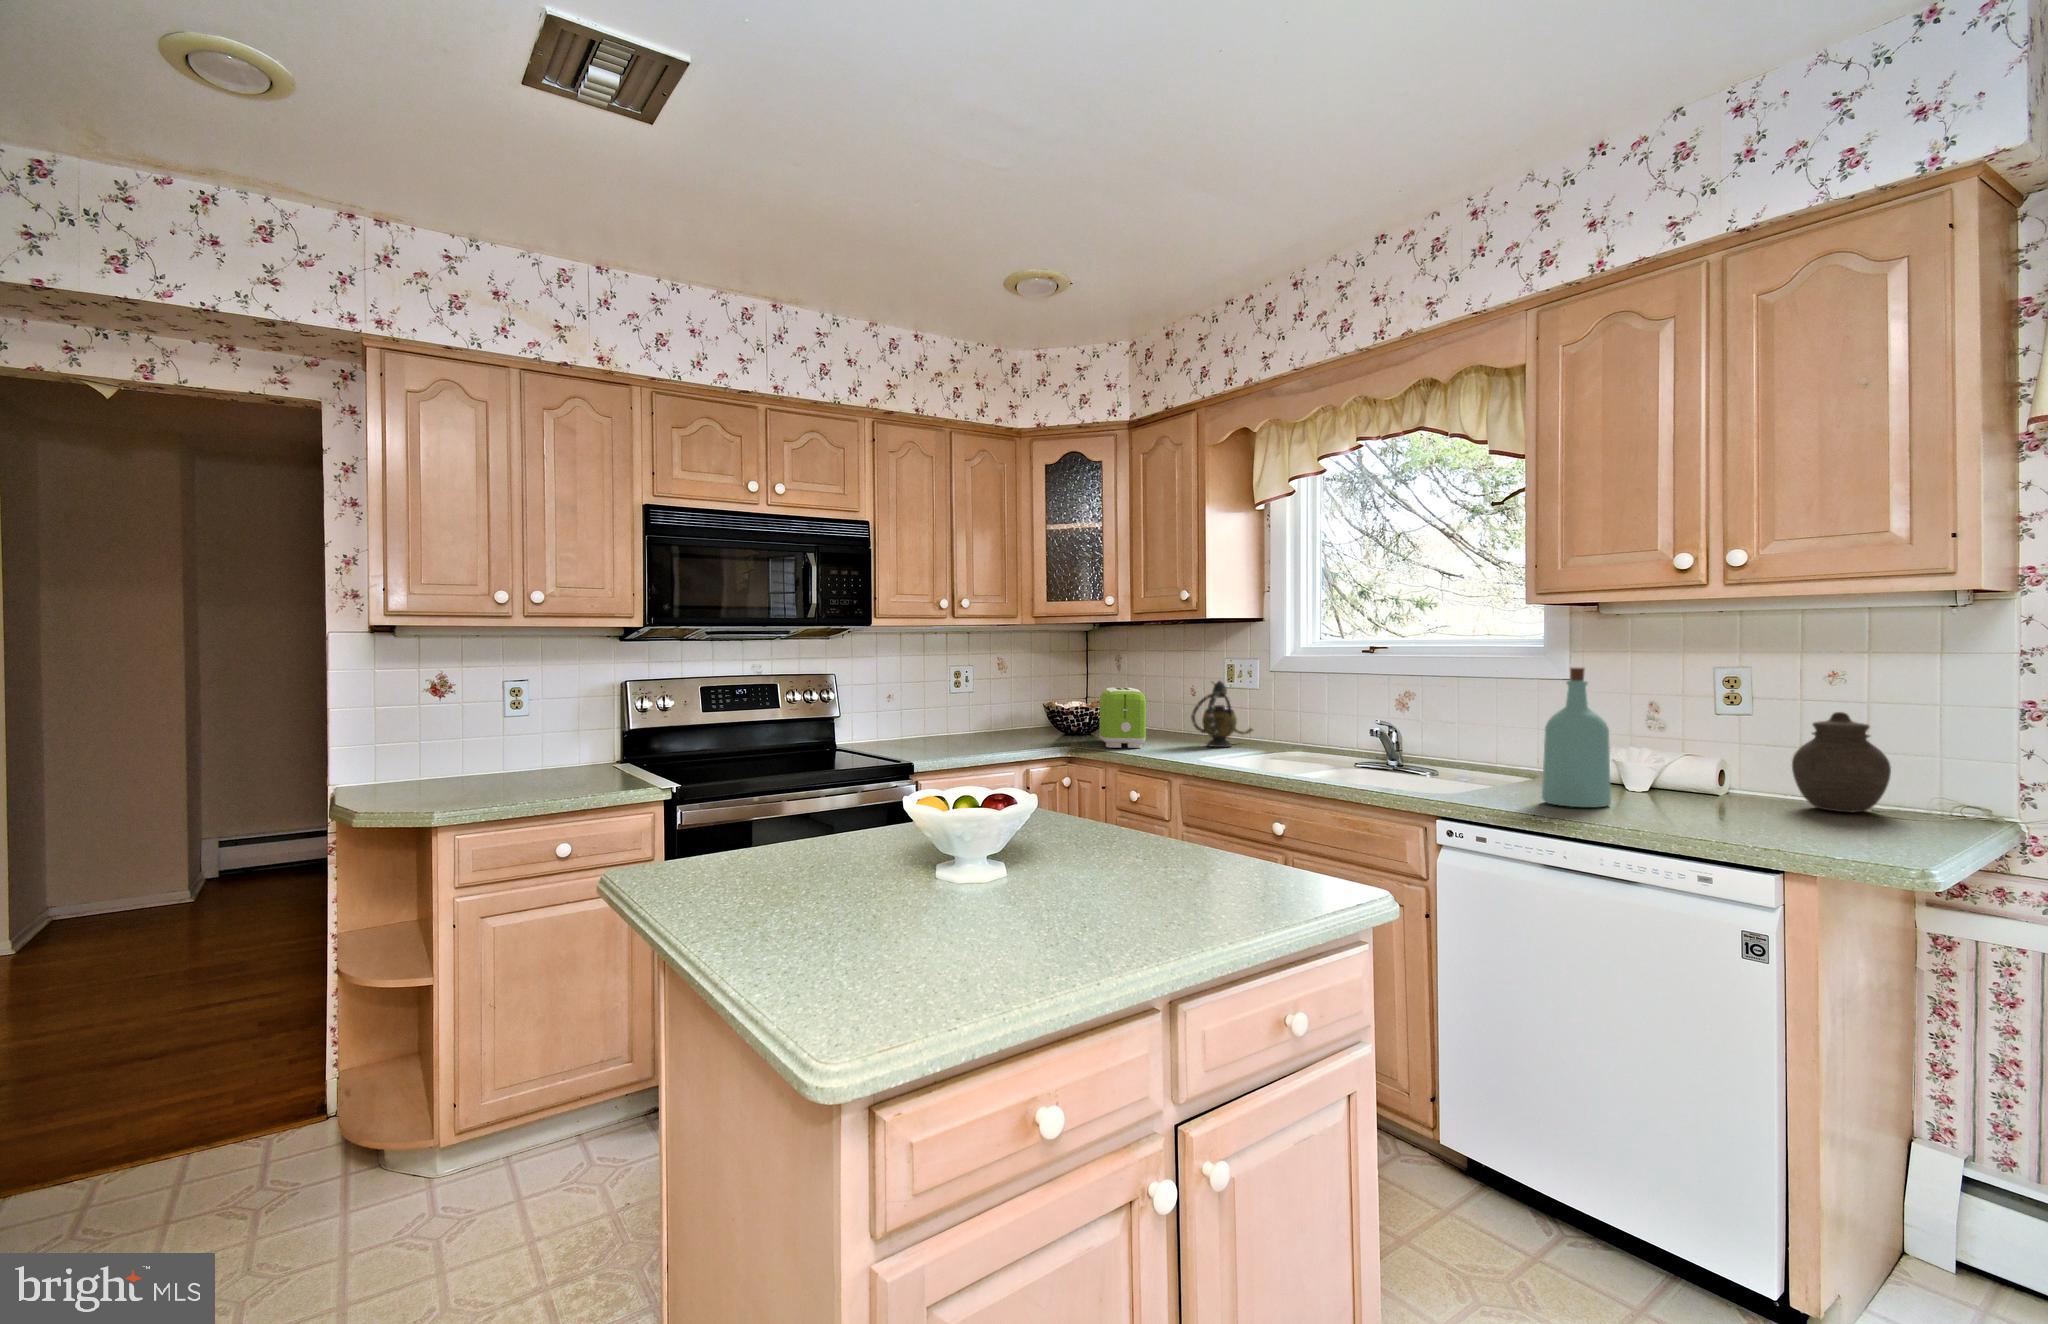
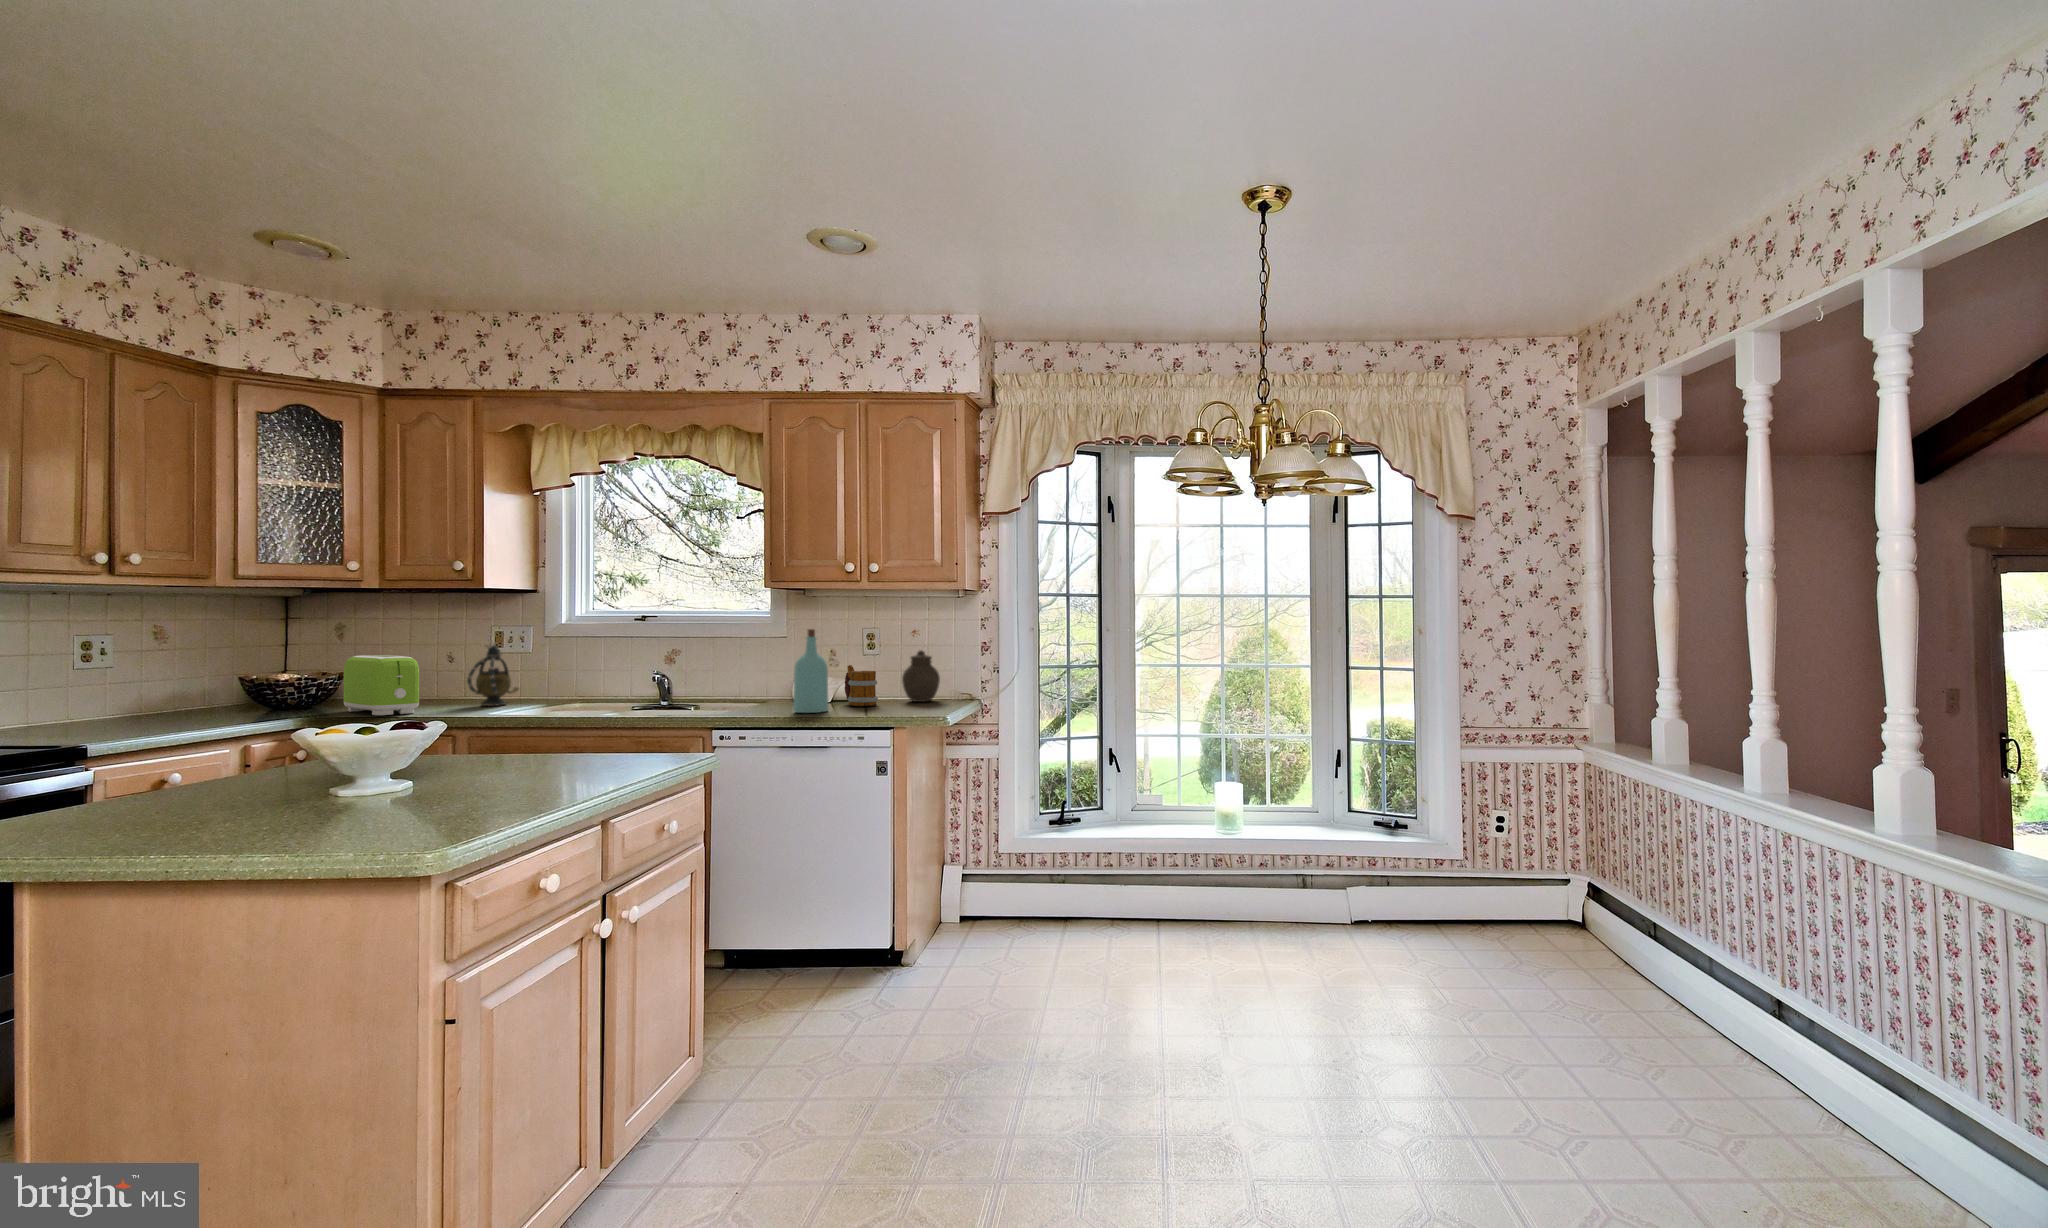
mug: none [1661,731,1728,807] -> present [845,665,878,706]

